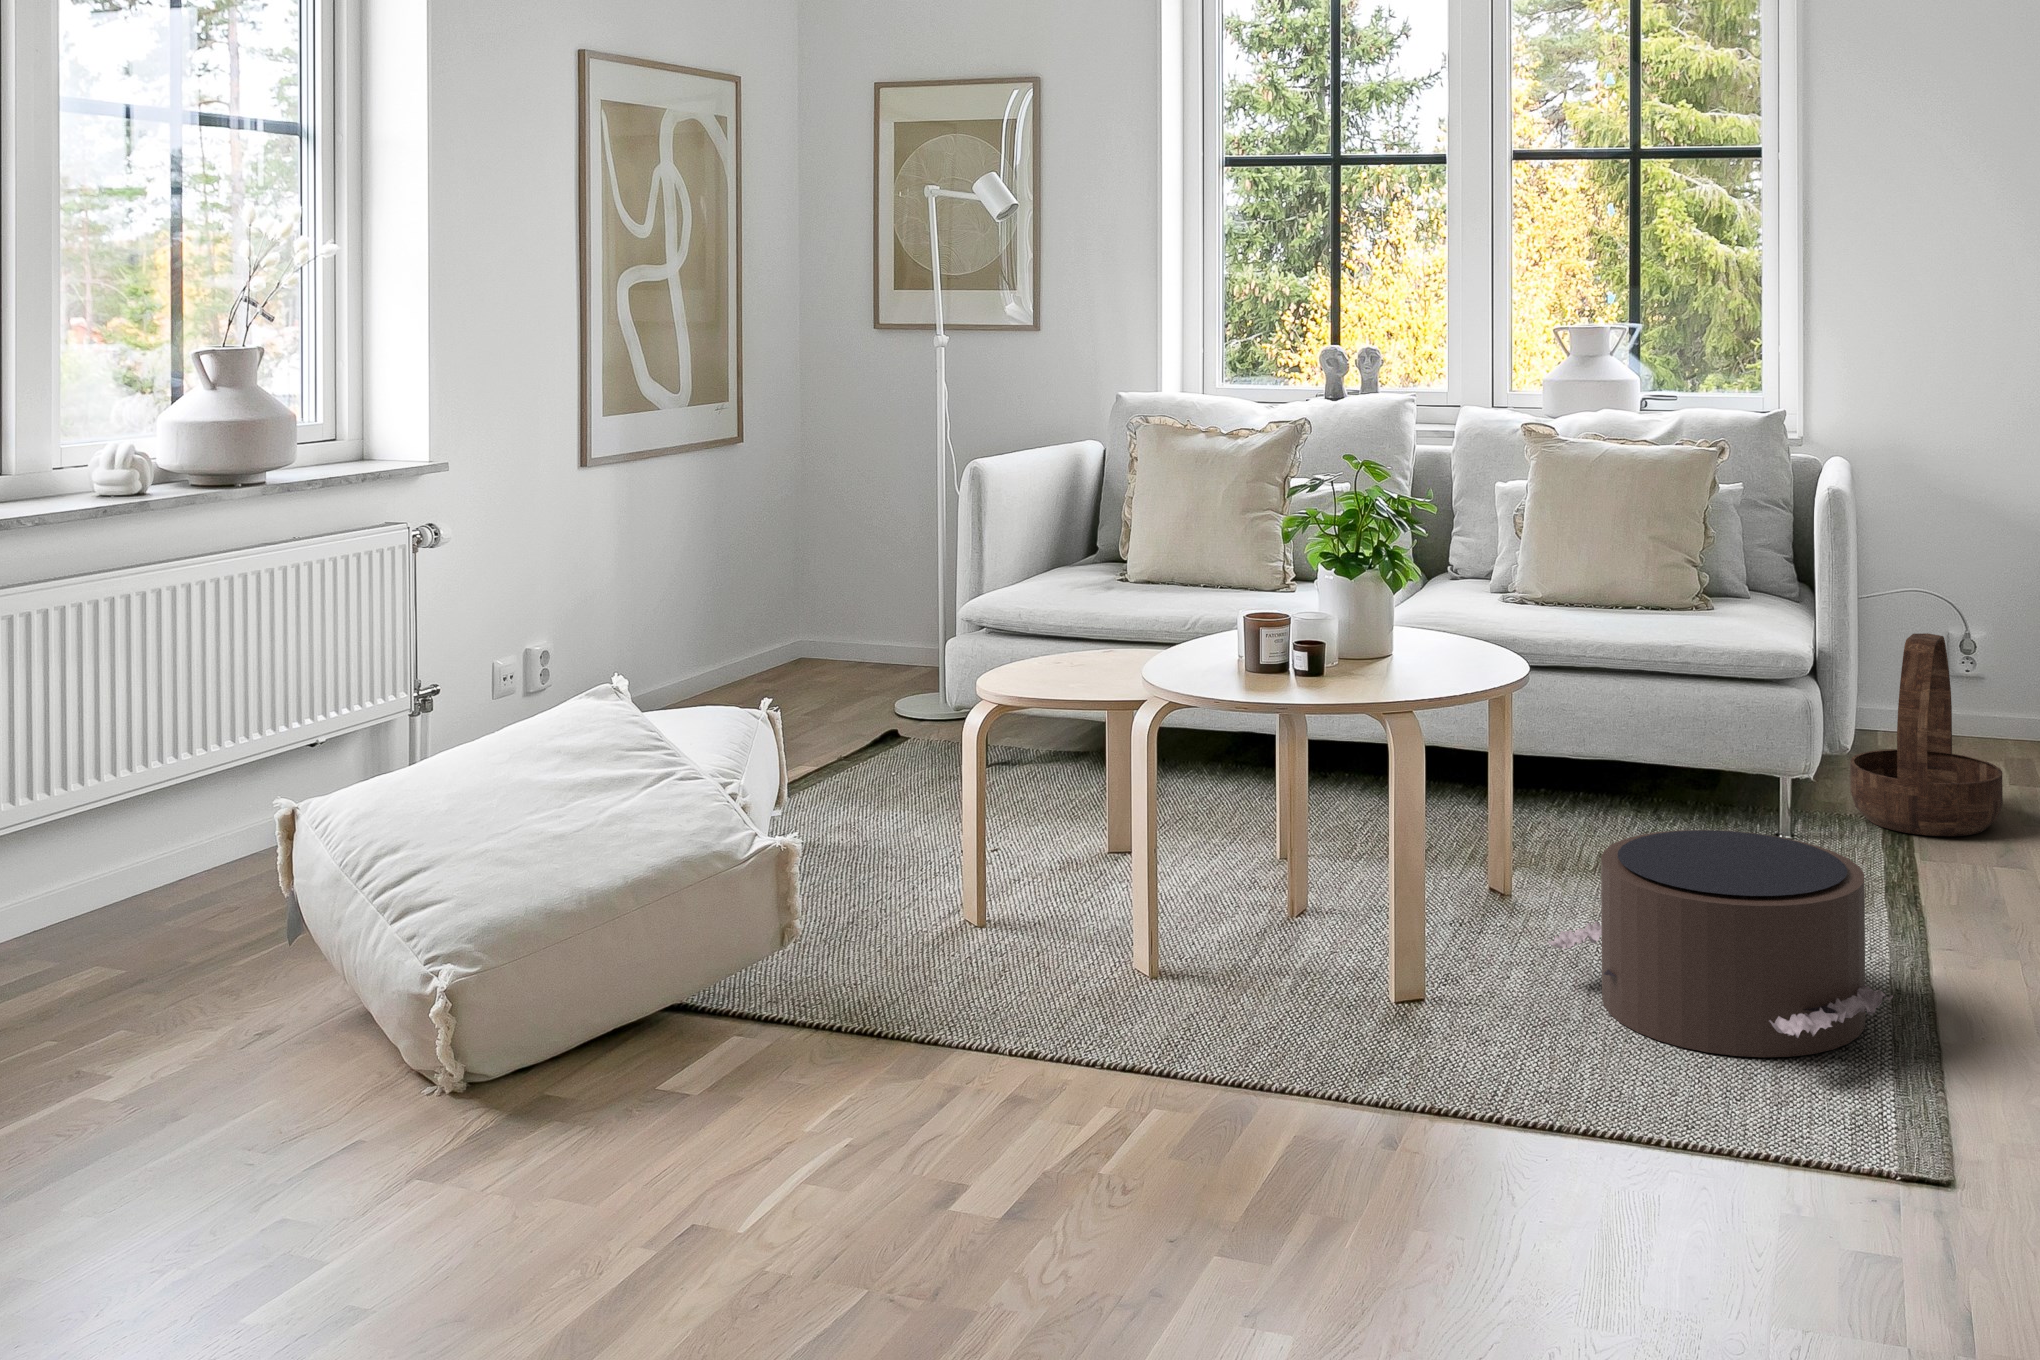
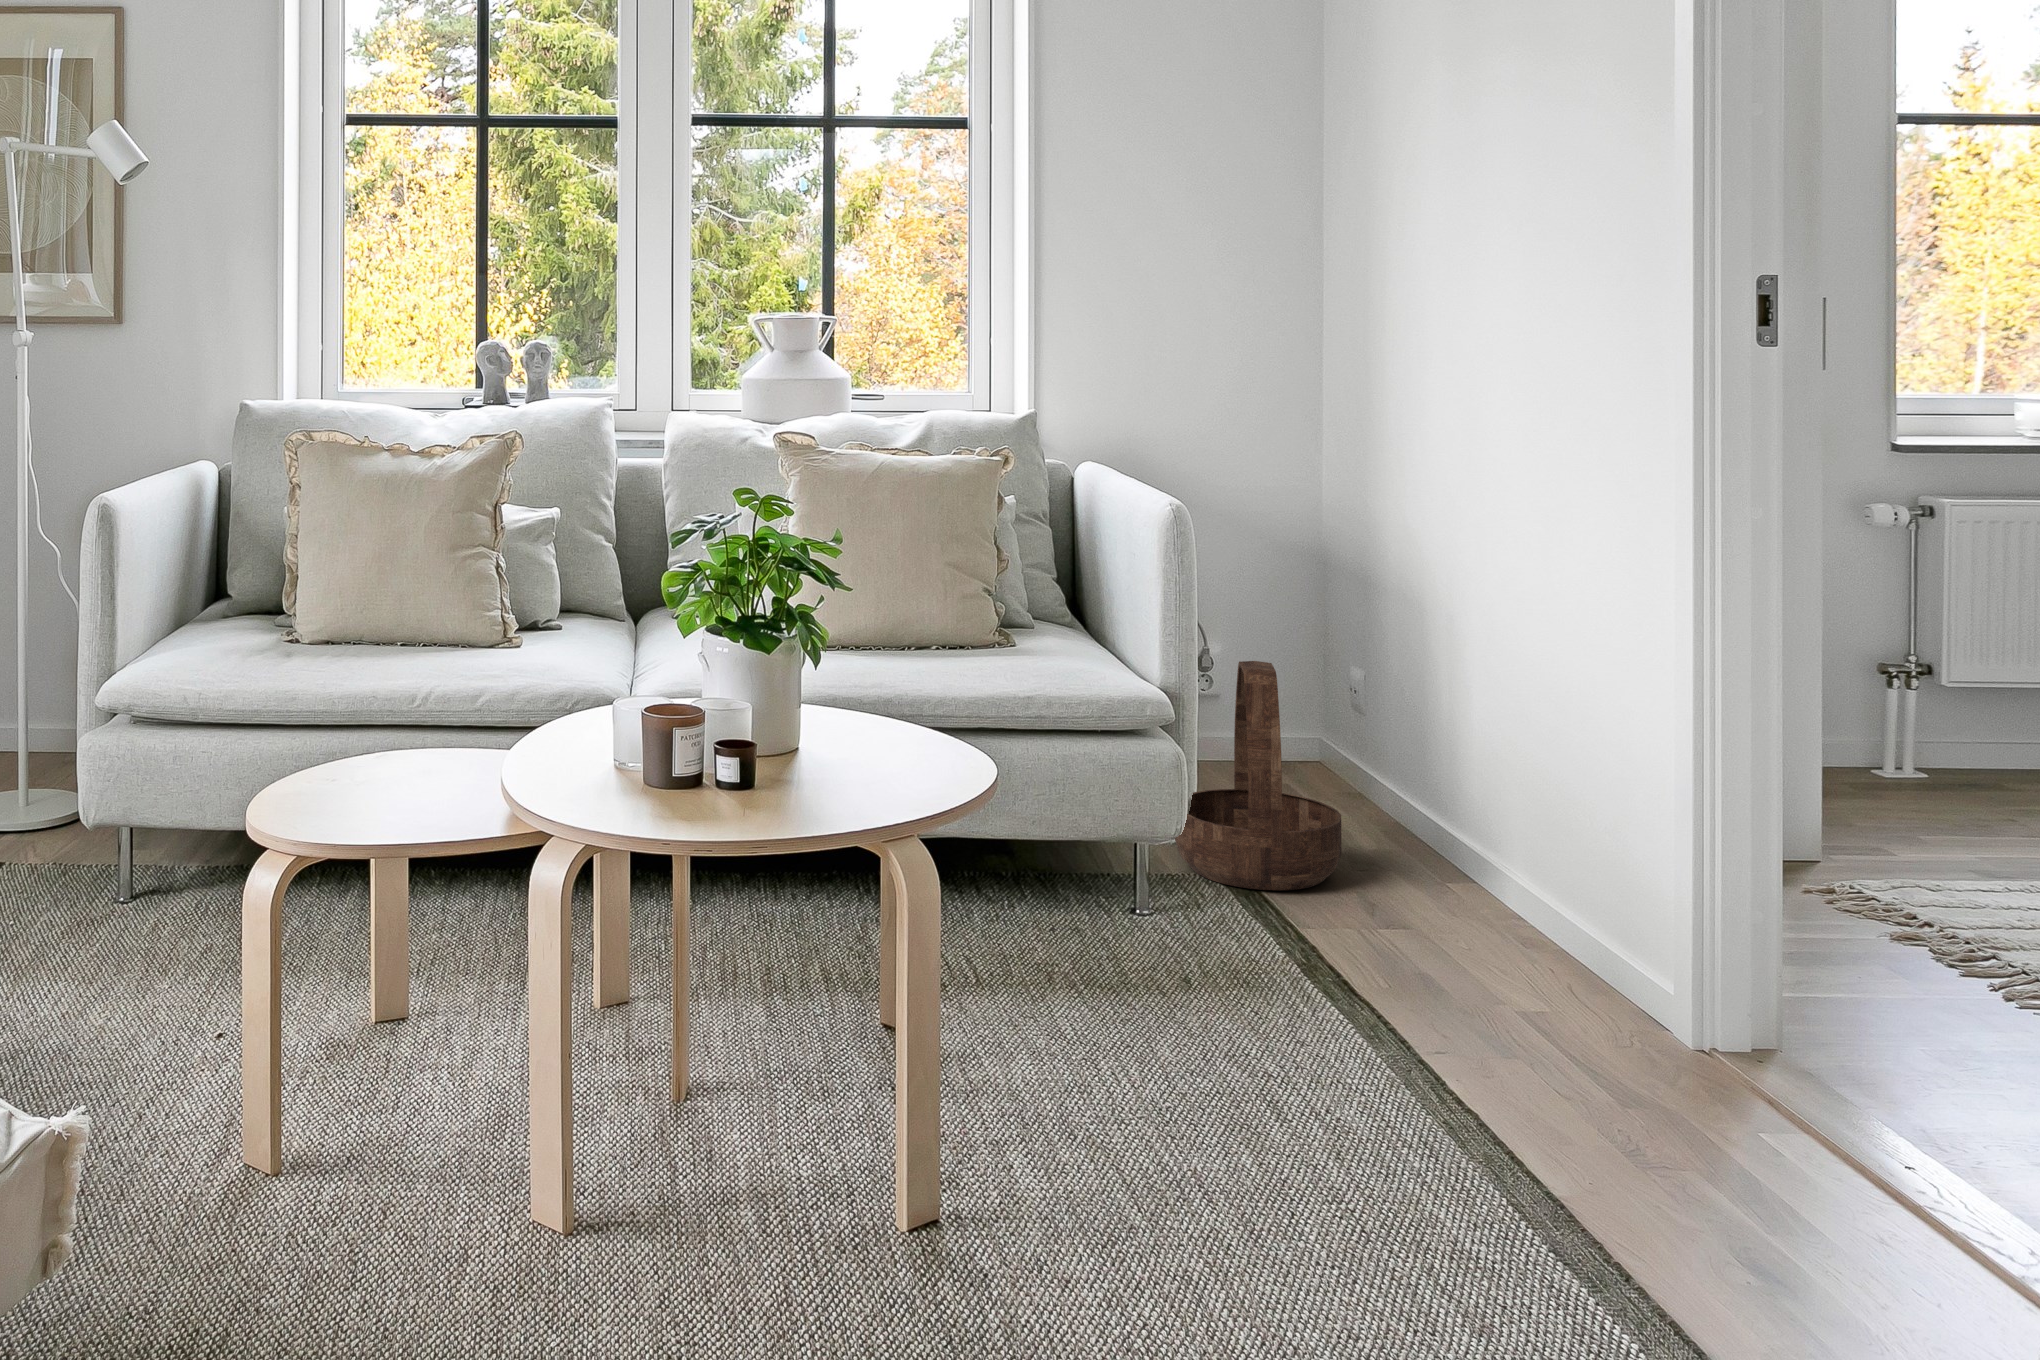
pouf: present [1548,830,1893,1057] -> none [1060,939,1509,1249]

